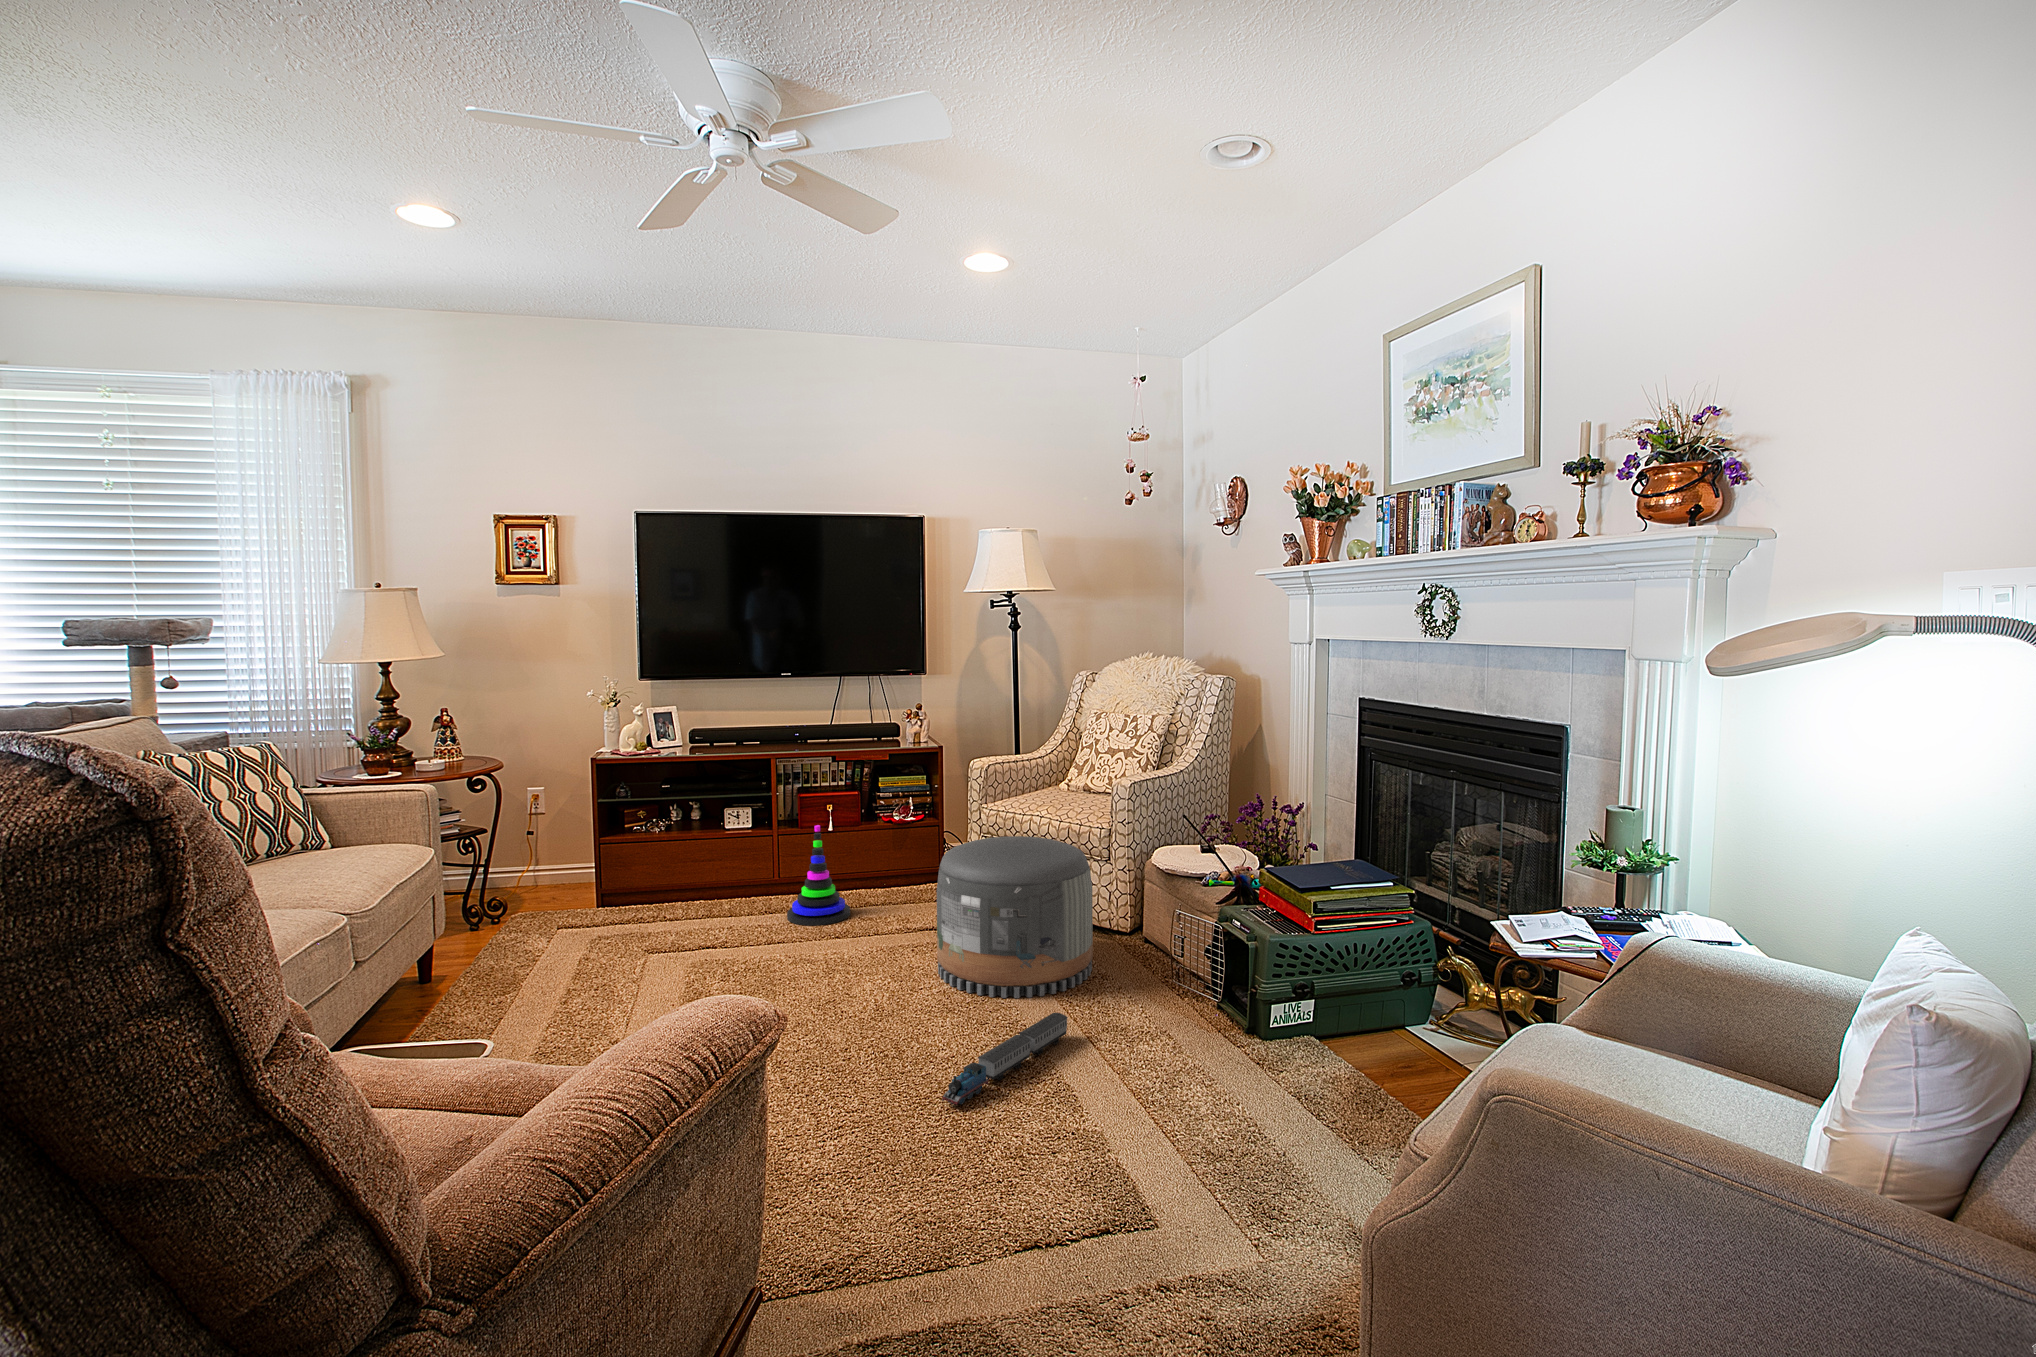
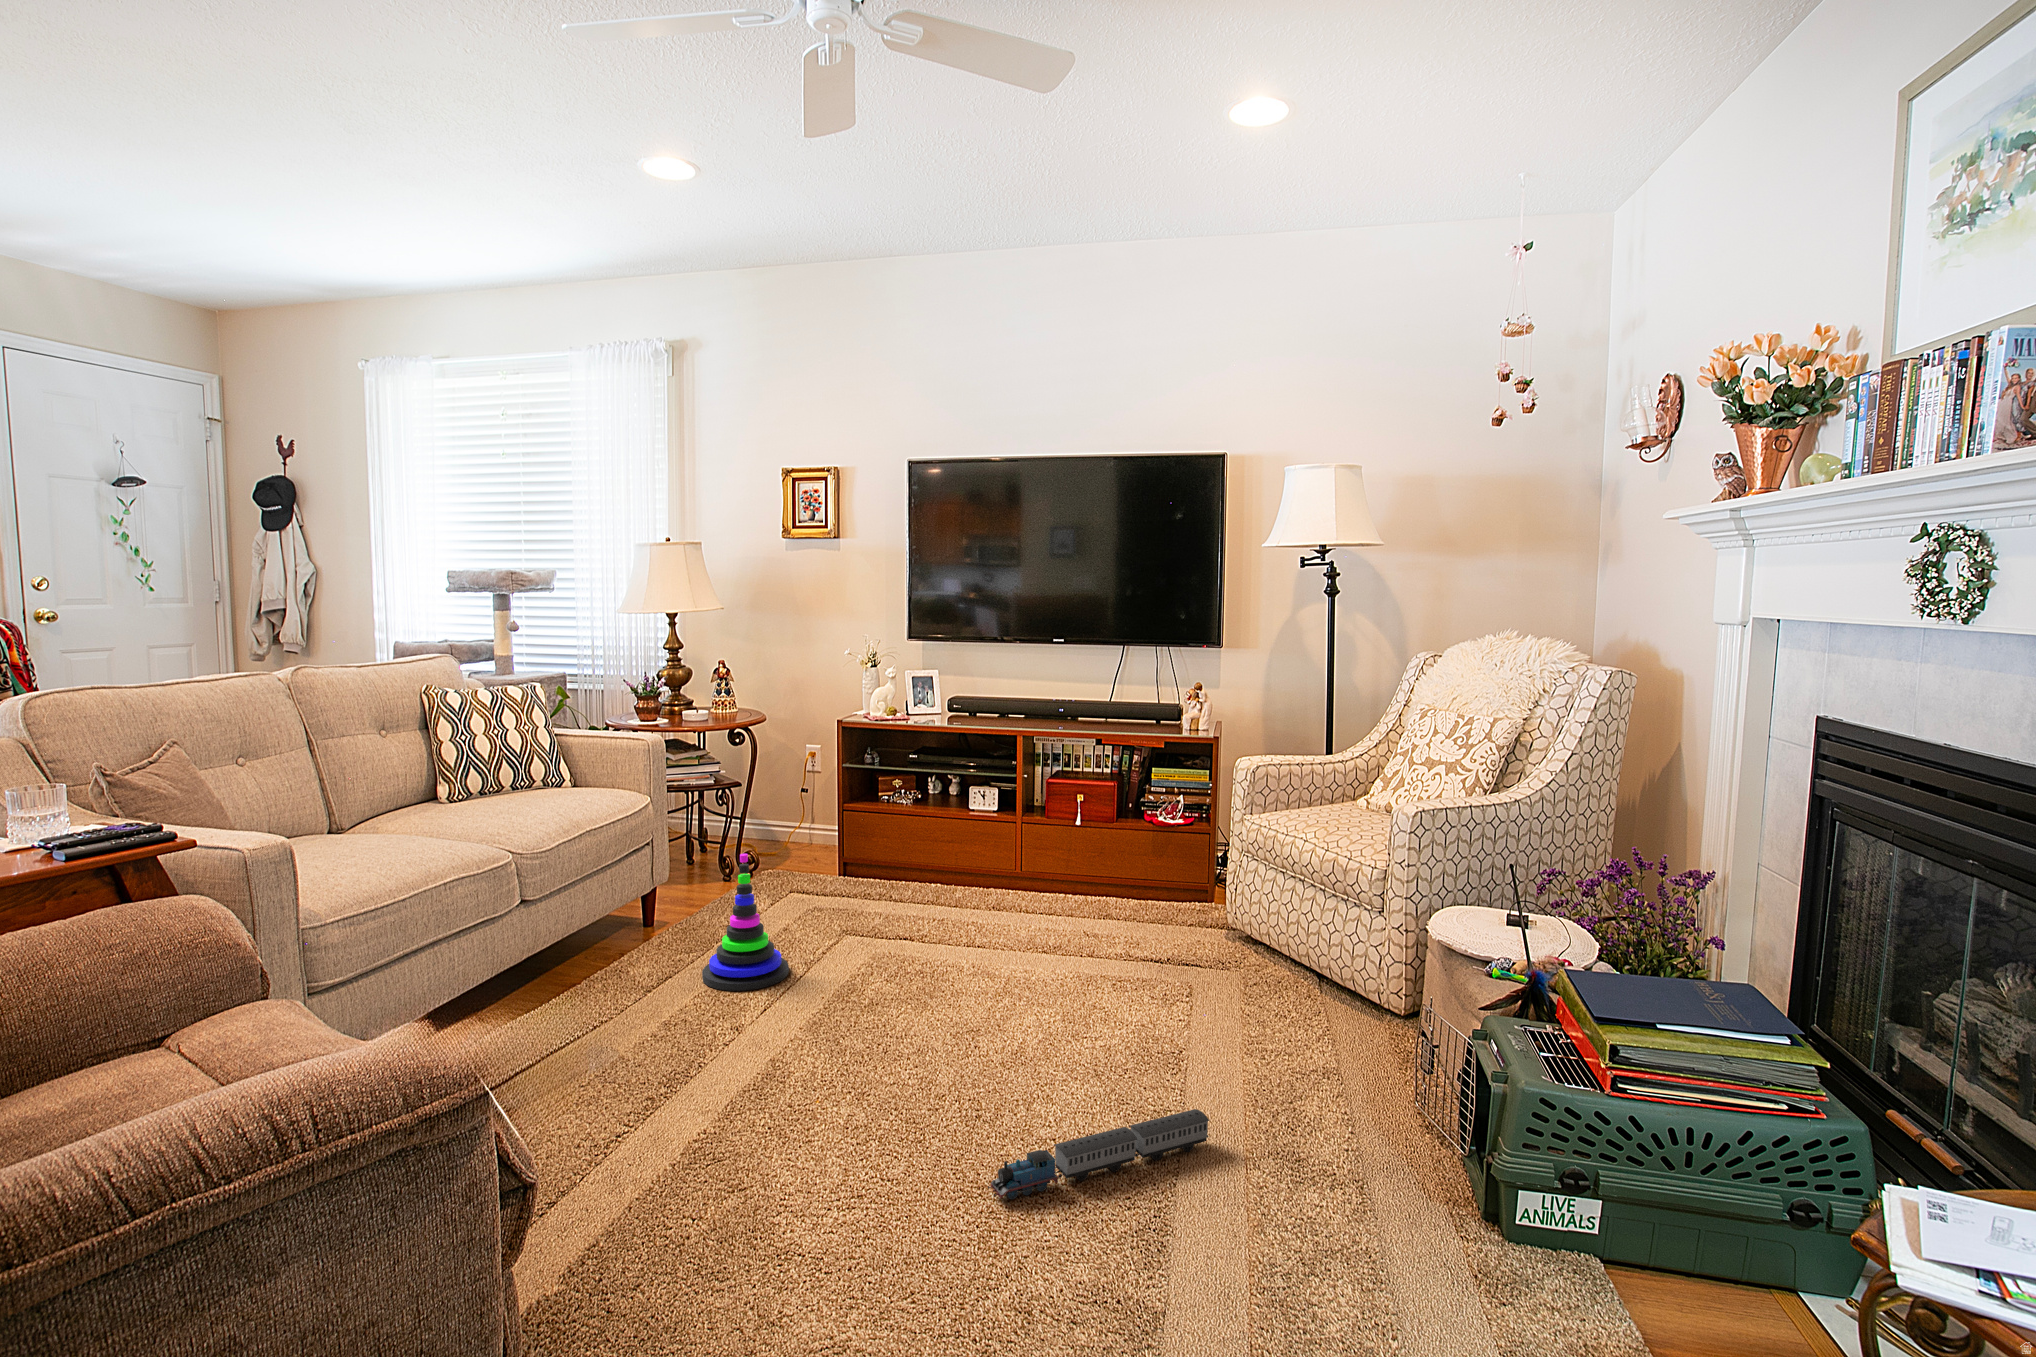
stacking toy: present [787,825,850,925] -> present [702,854,789,991]
pouf: present [937,836,1093,998] -> none [1115,861,1325,1082]

